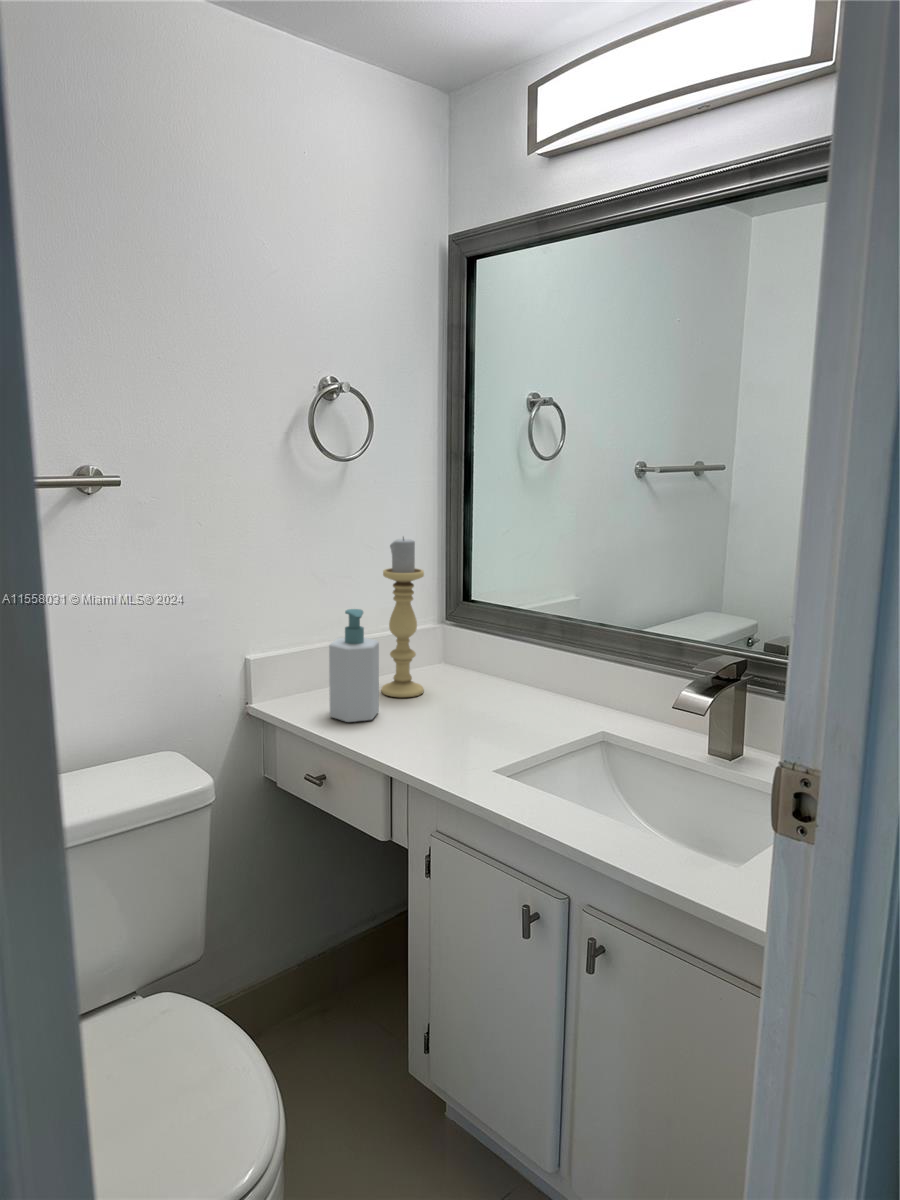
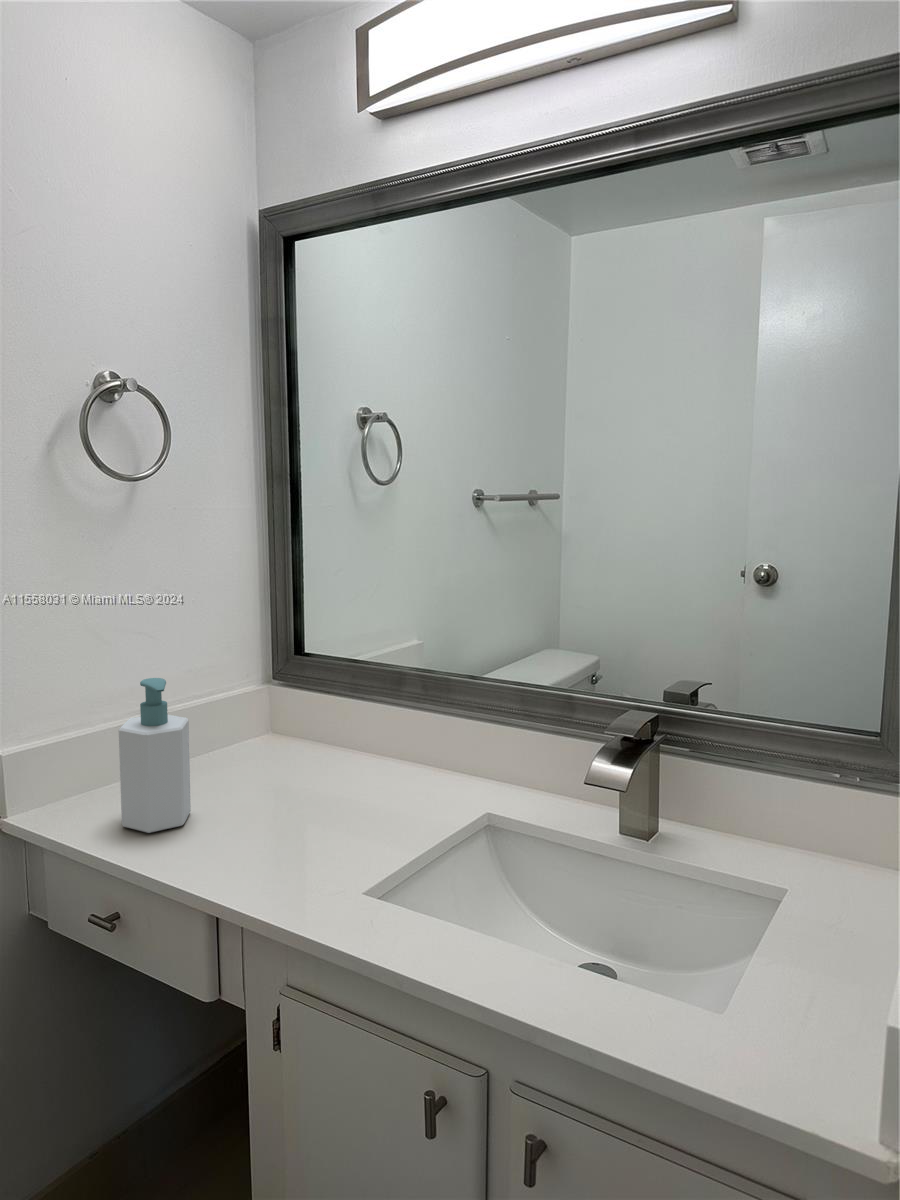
candle holder: present [381,537,424,697] -> none [188,579,246,786]

